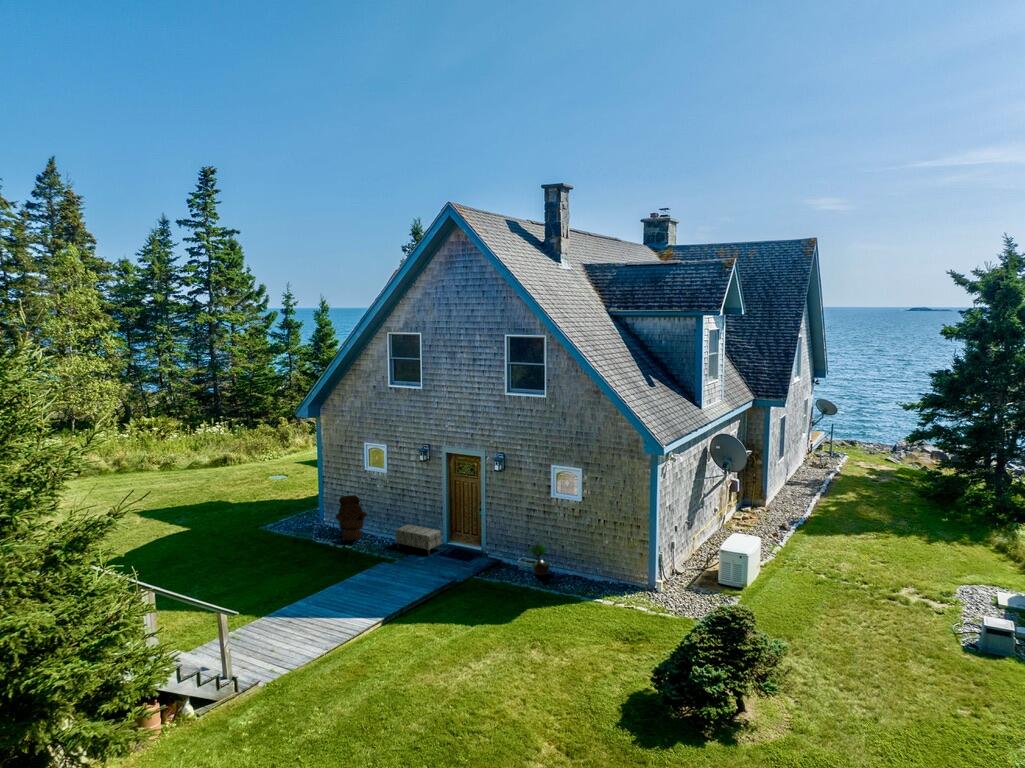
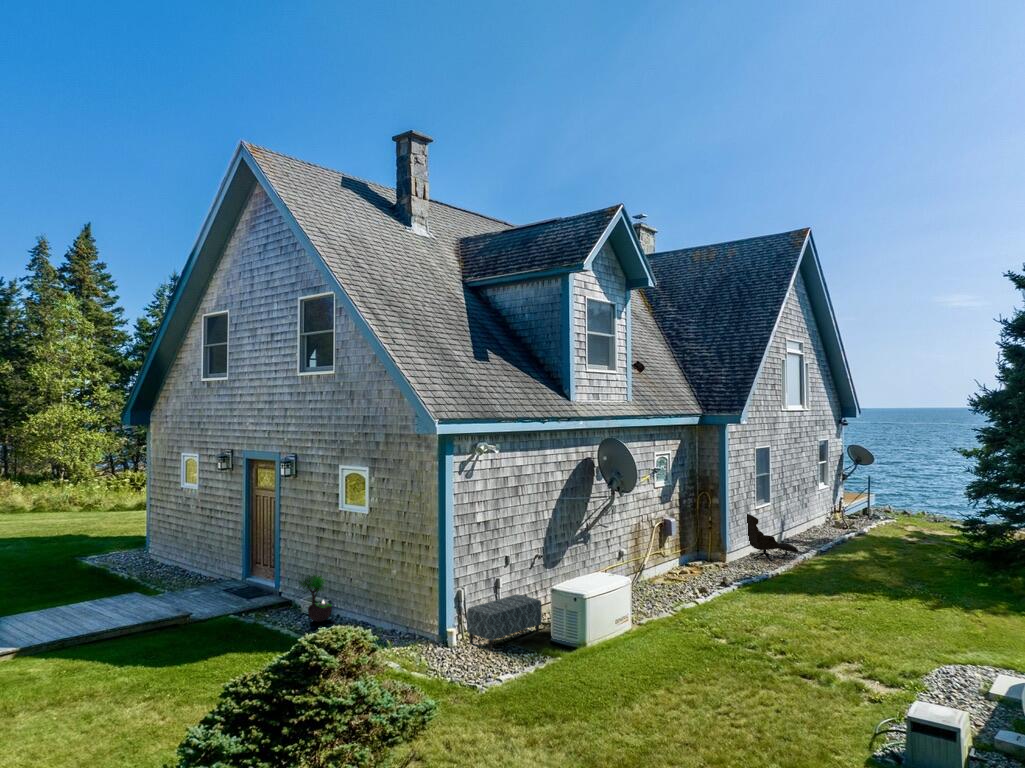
lounge chair: present [335,495,367,544] -> present [747,514,798,561]
bench: present [396,524,441,555] -> present [467,594,542,651]

